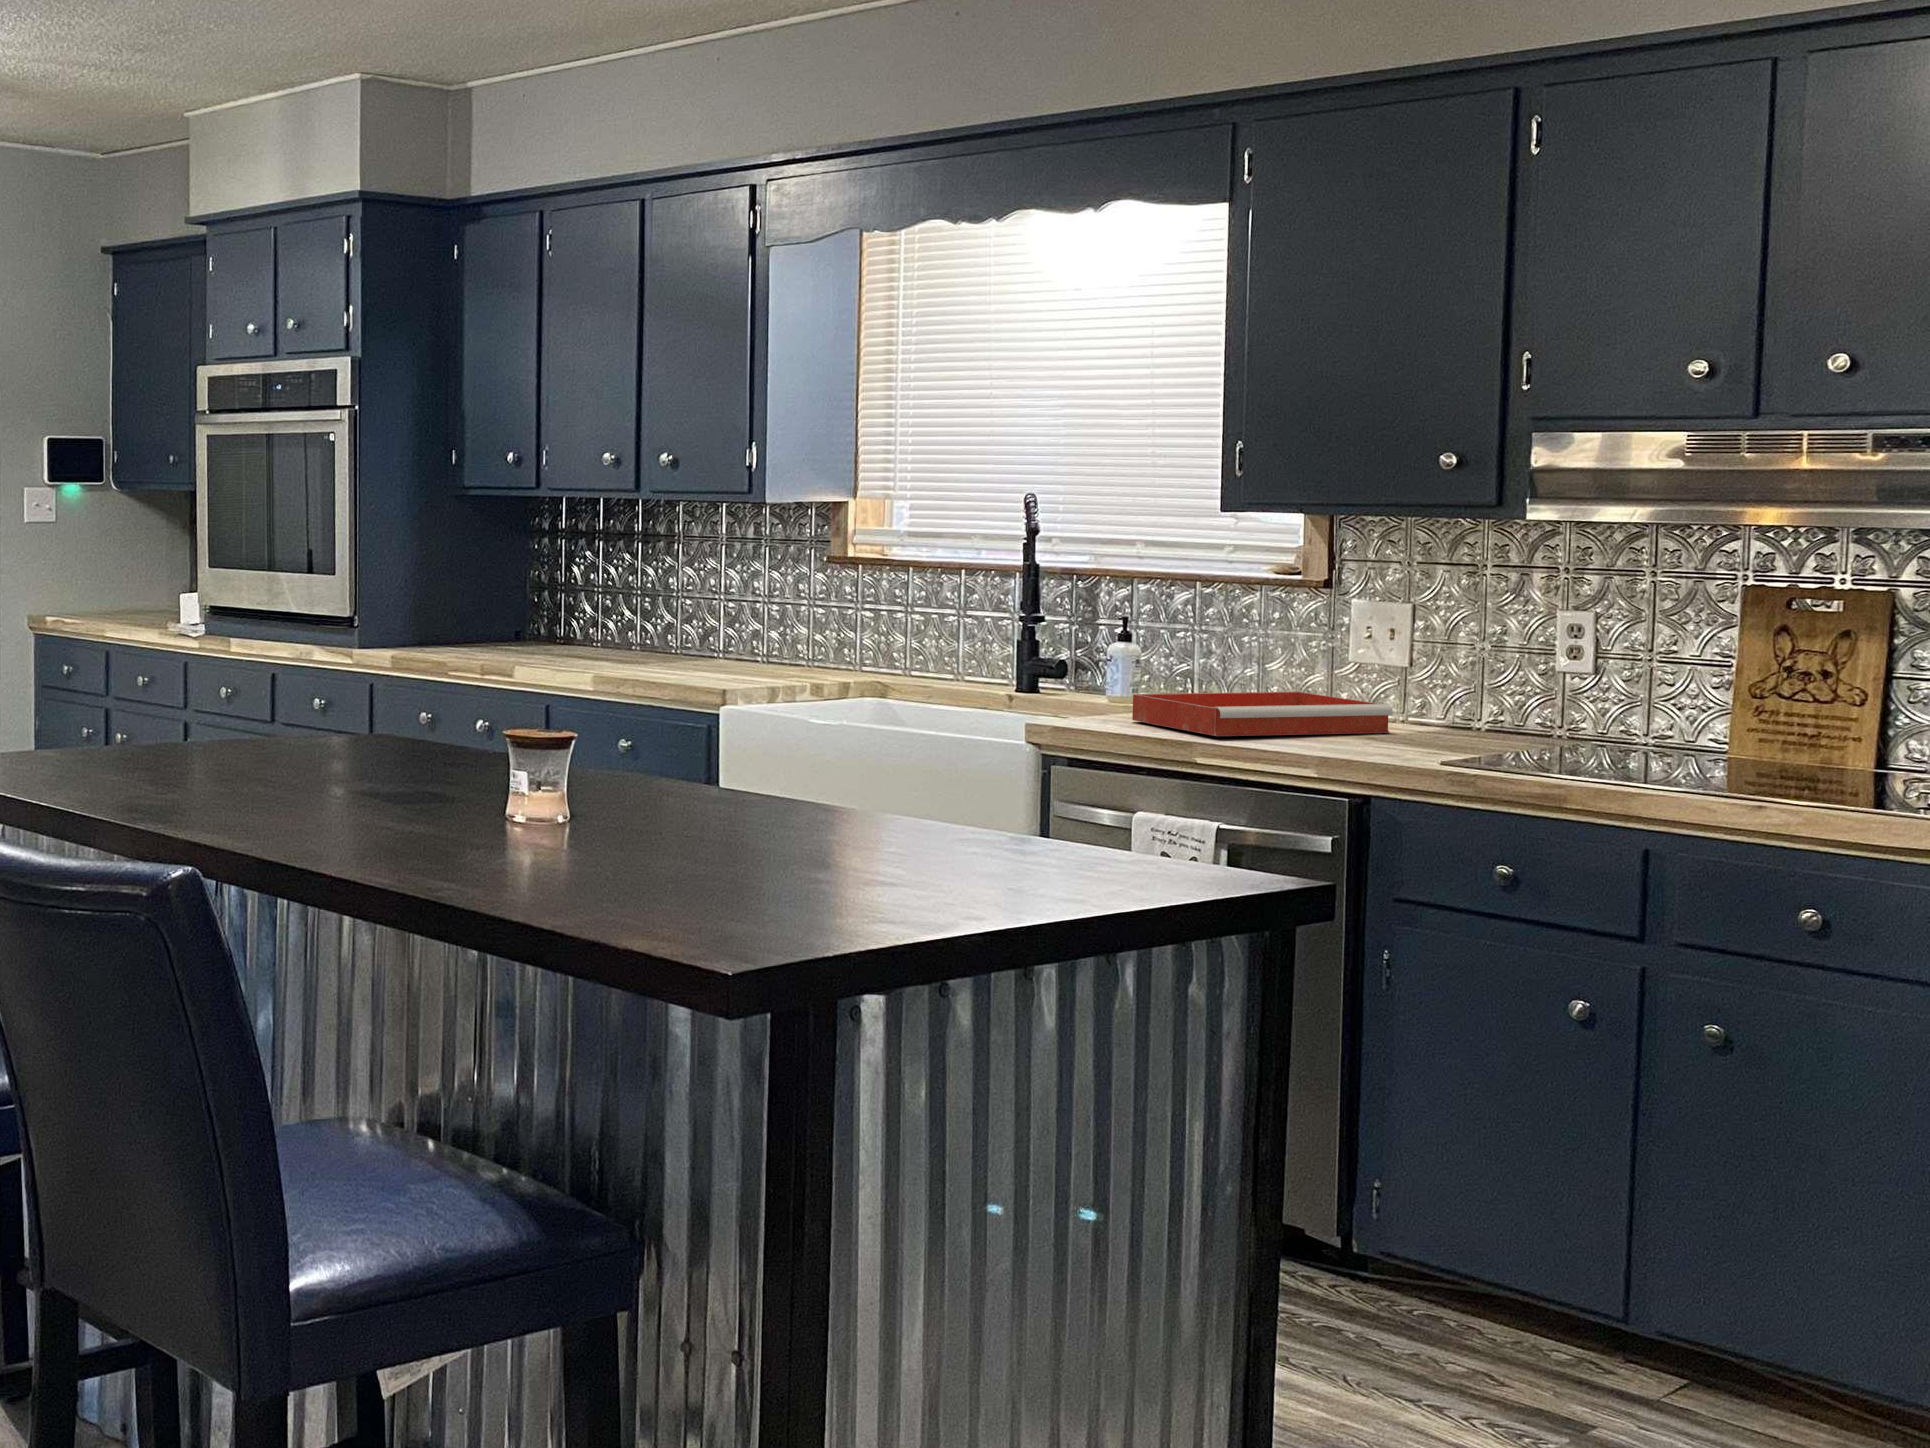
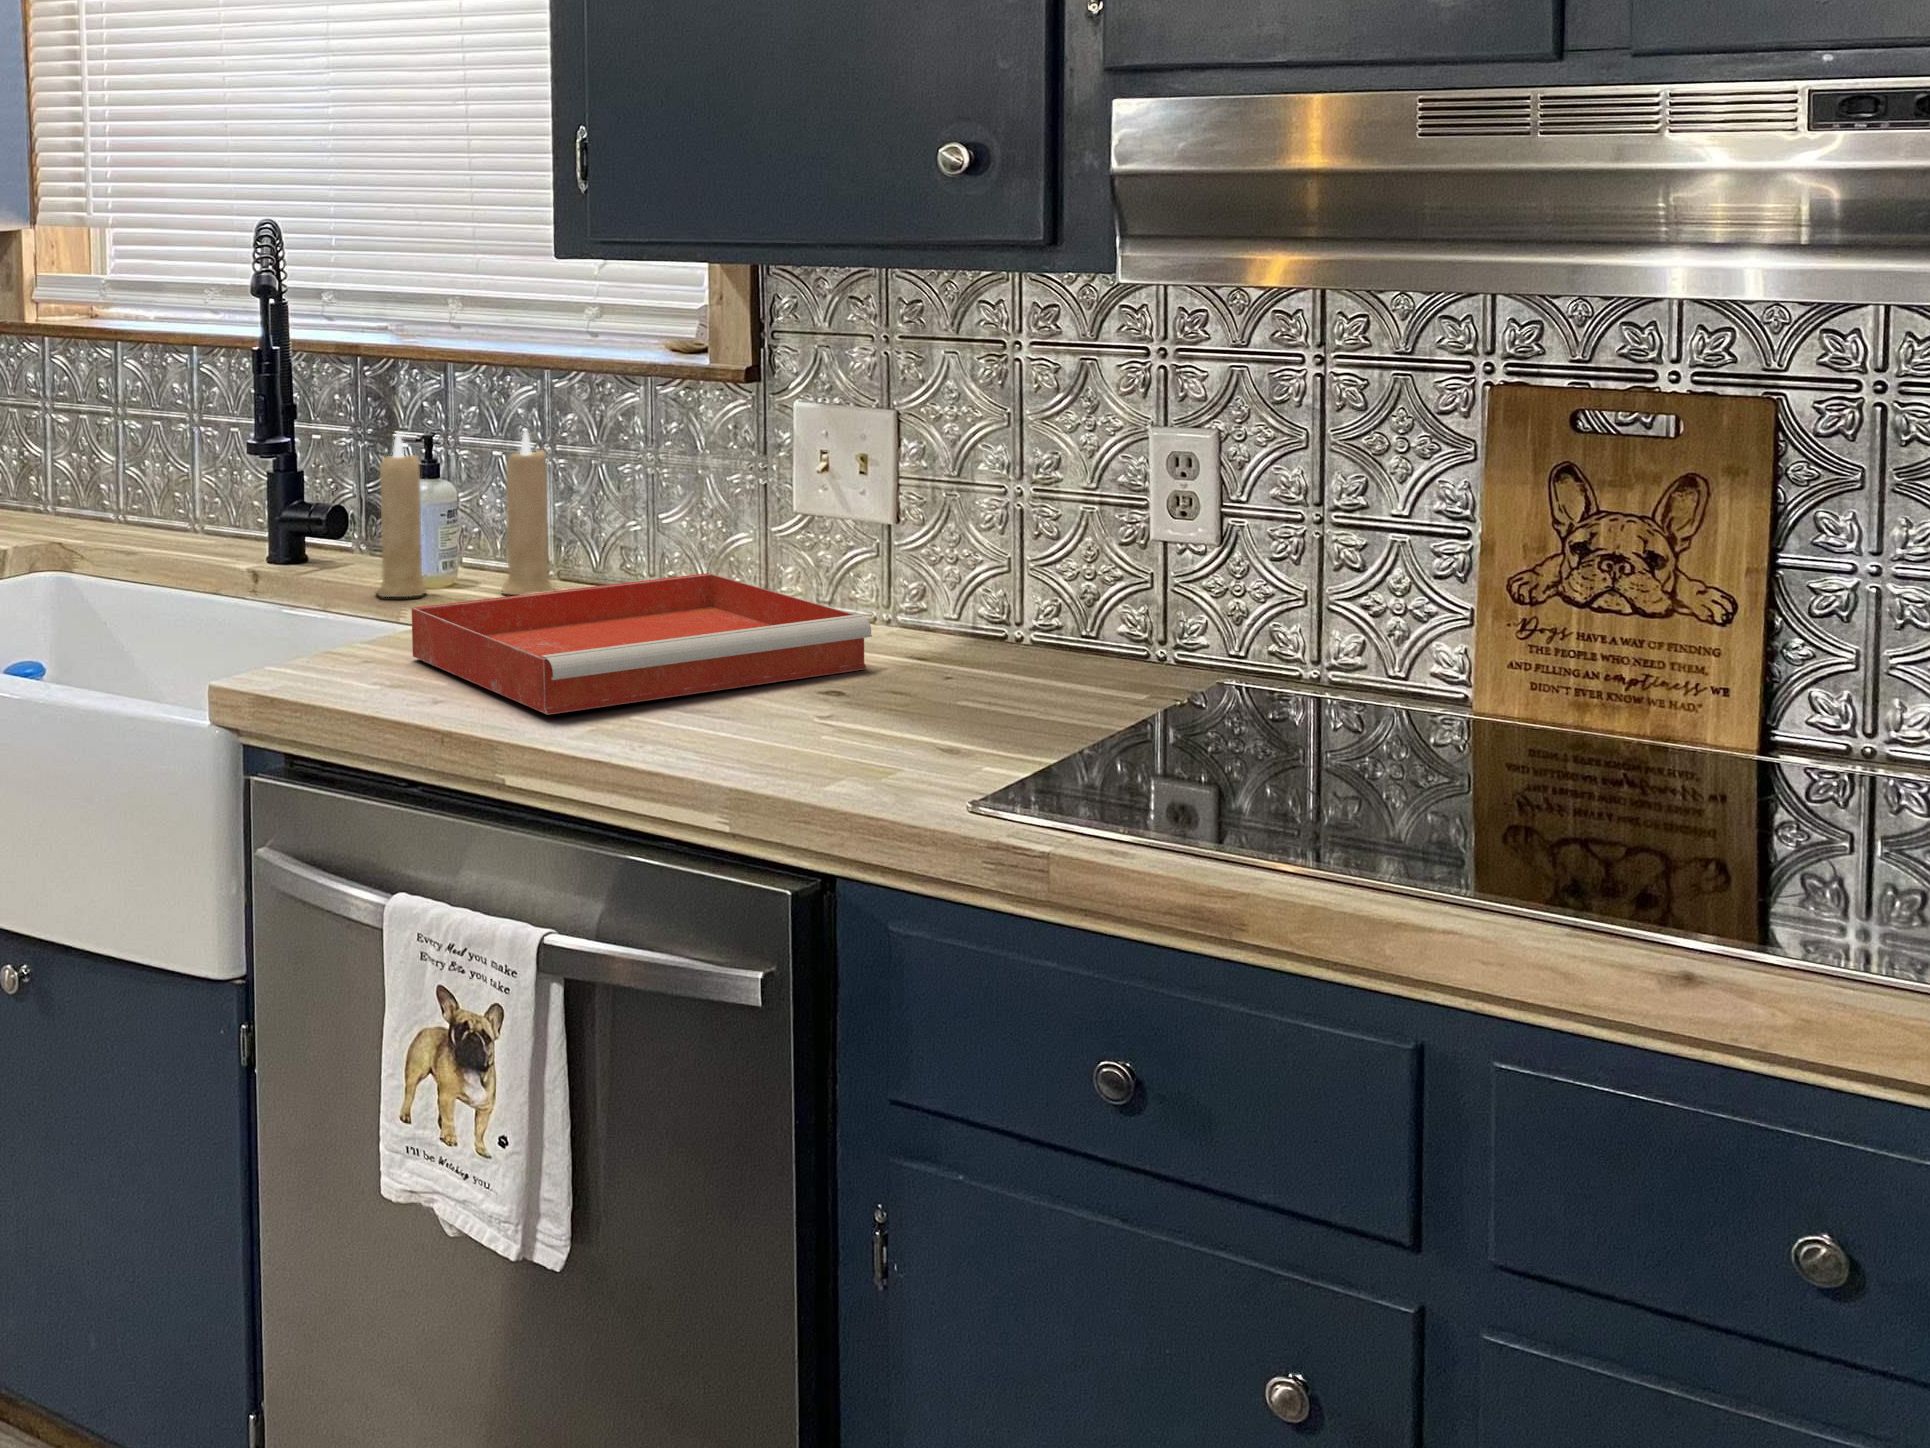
candle: none [1096,610,1202,706] -> present [376,430,554,597]

